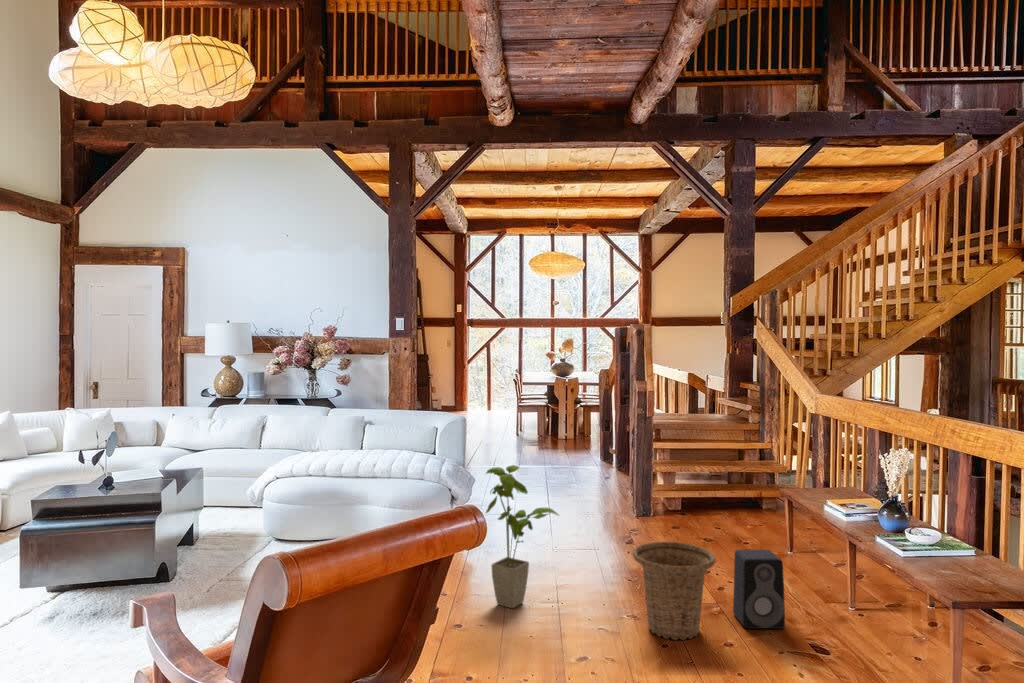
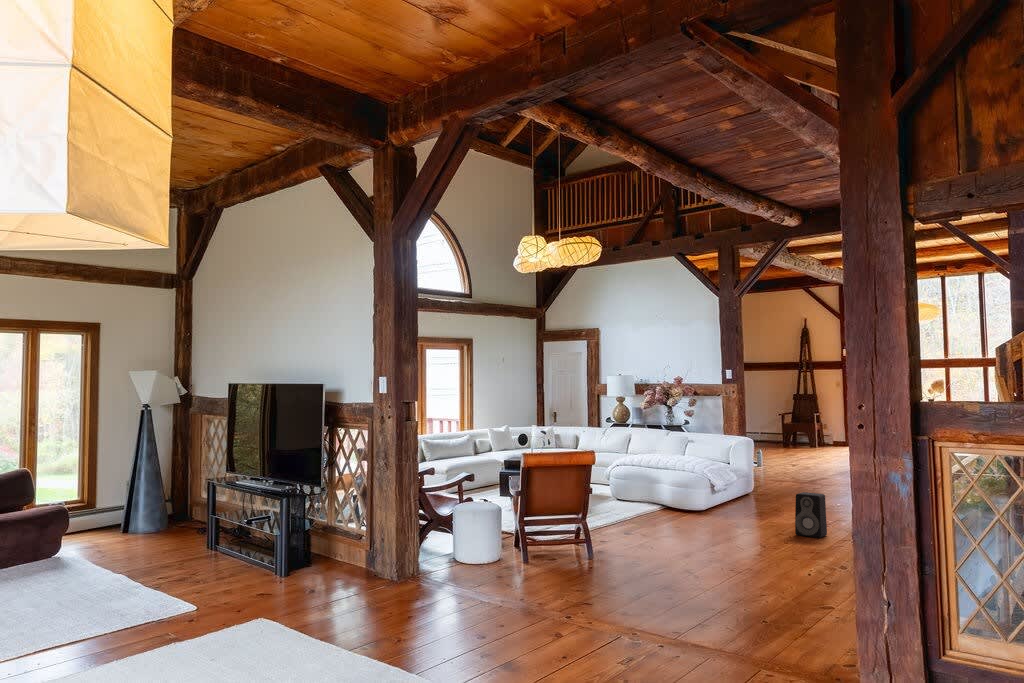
house plant: present [486,465,558,608] -> none [667,436,706,515]
basket: present [633,542,716,640] -> none [729,483,777,532]

